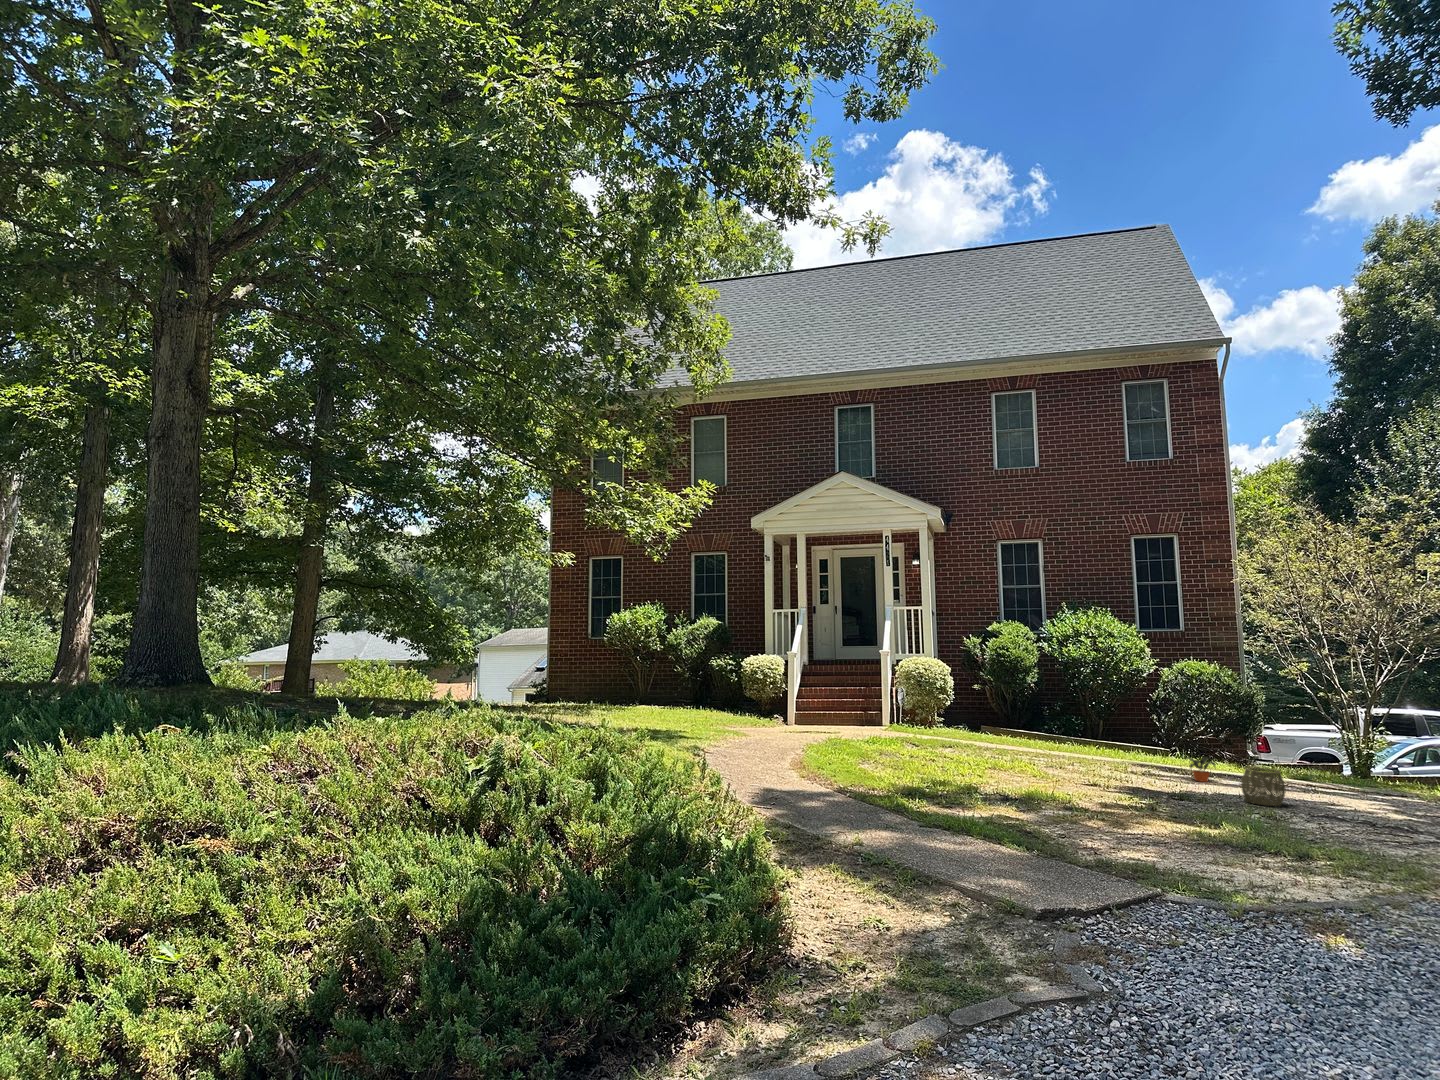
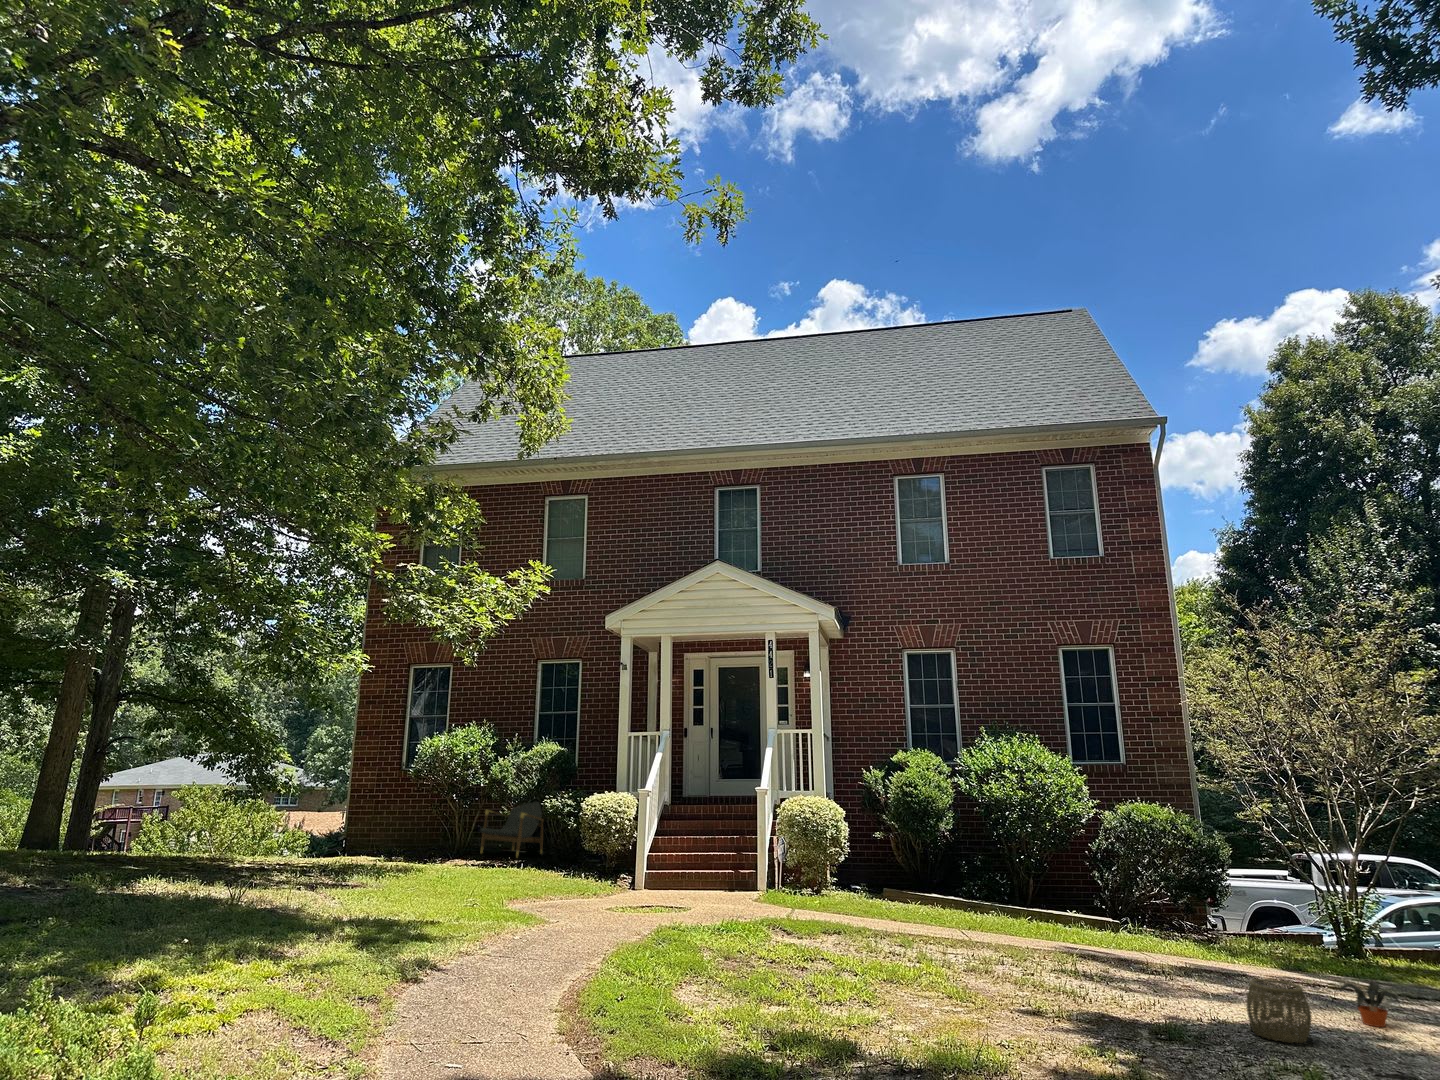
lounge chair: none [660,658,710,705] -> present [480,802,544,857]
potted plant: present [1185,757,1216,782] -> present [1340,982,1400,1027]

